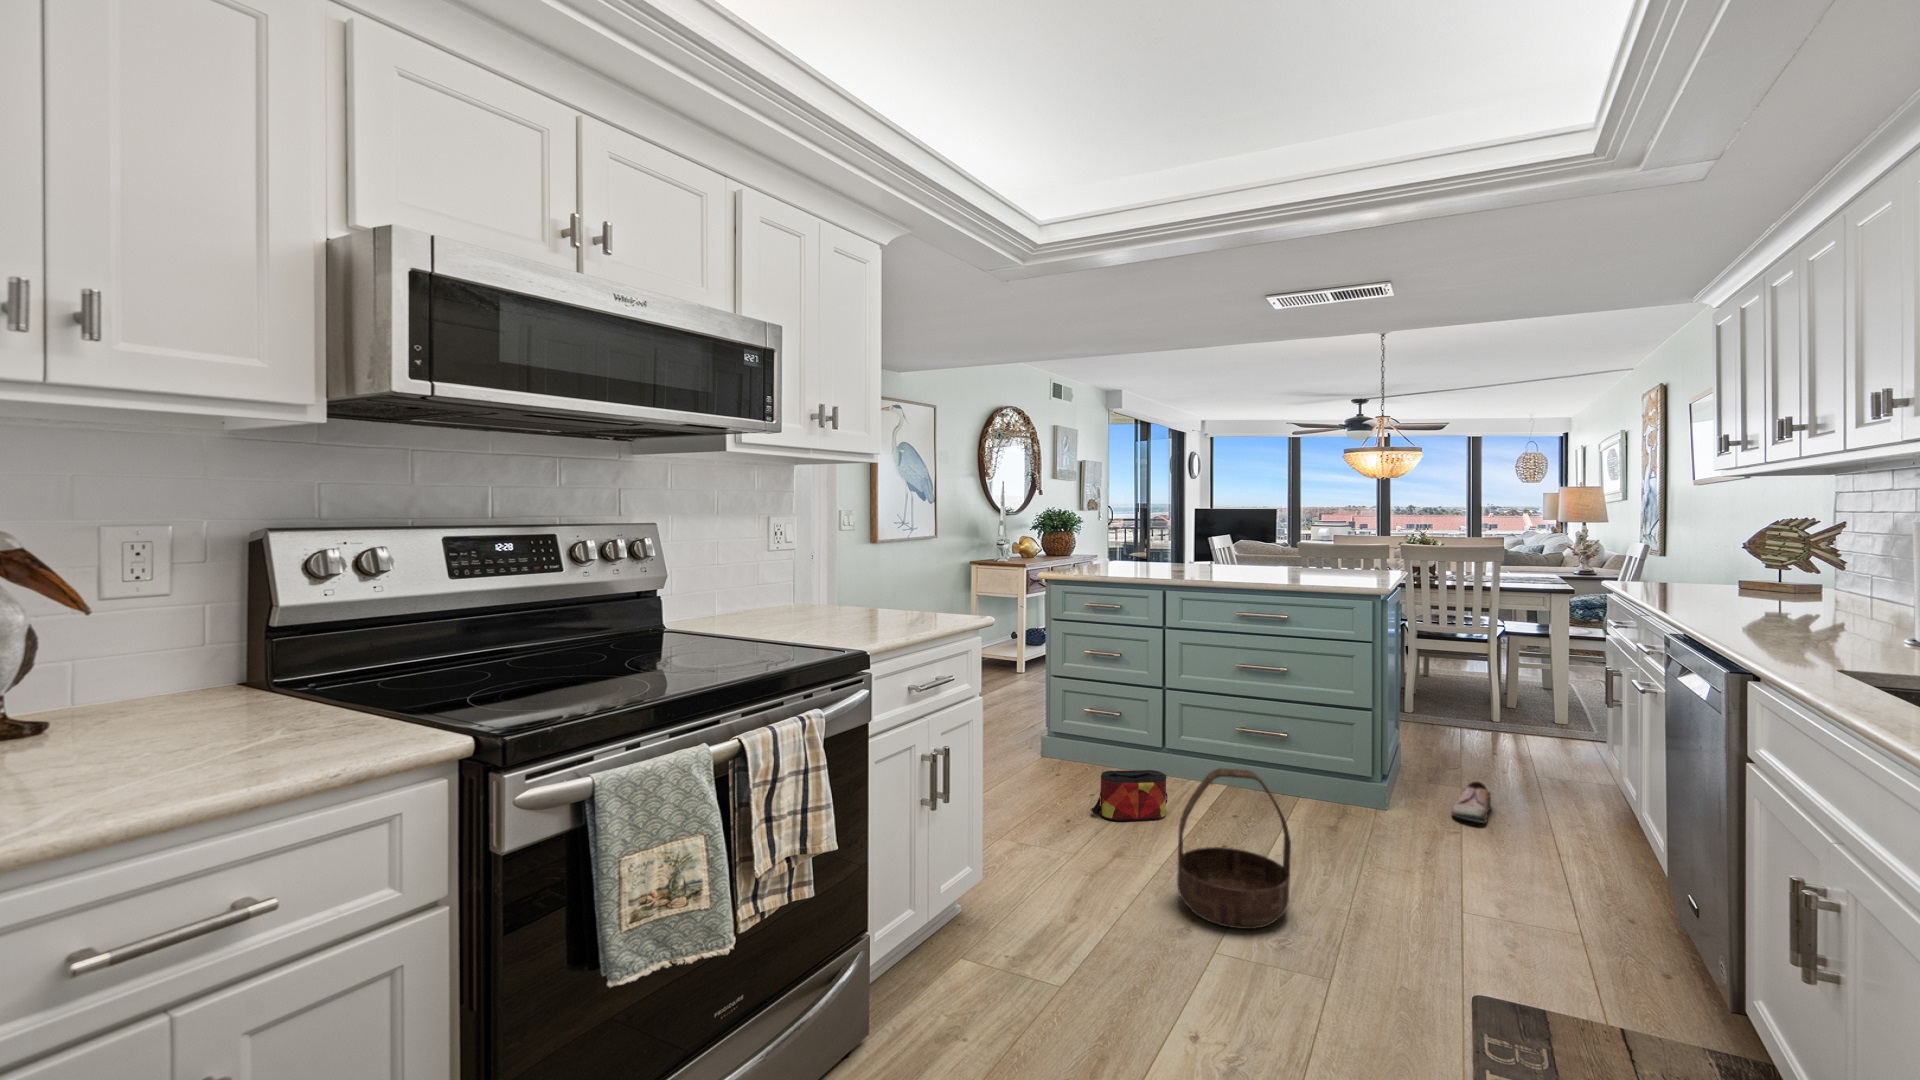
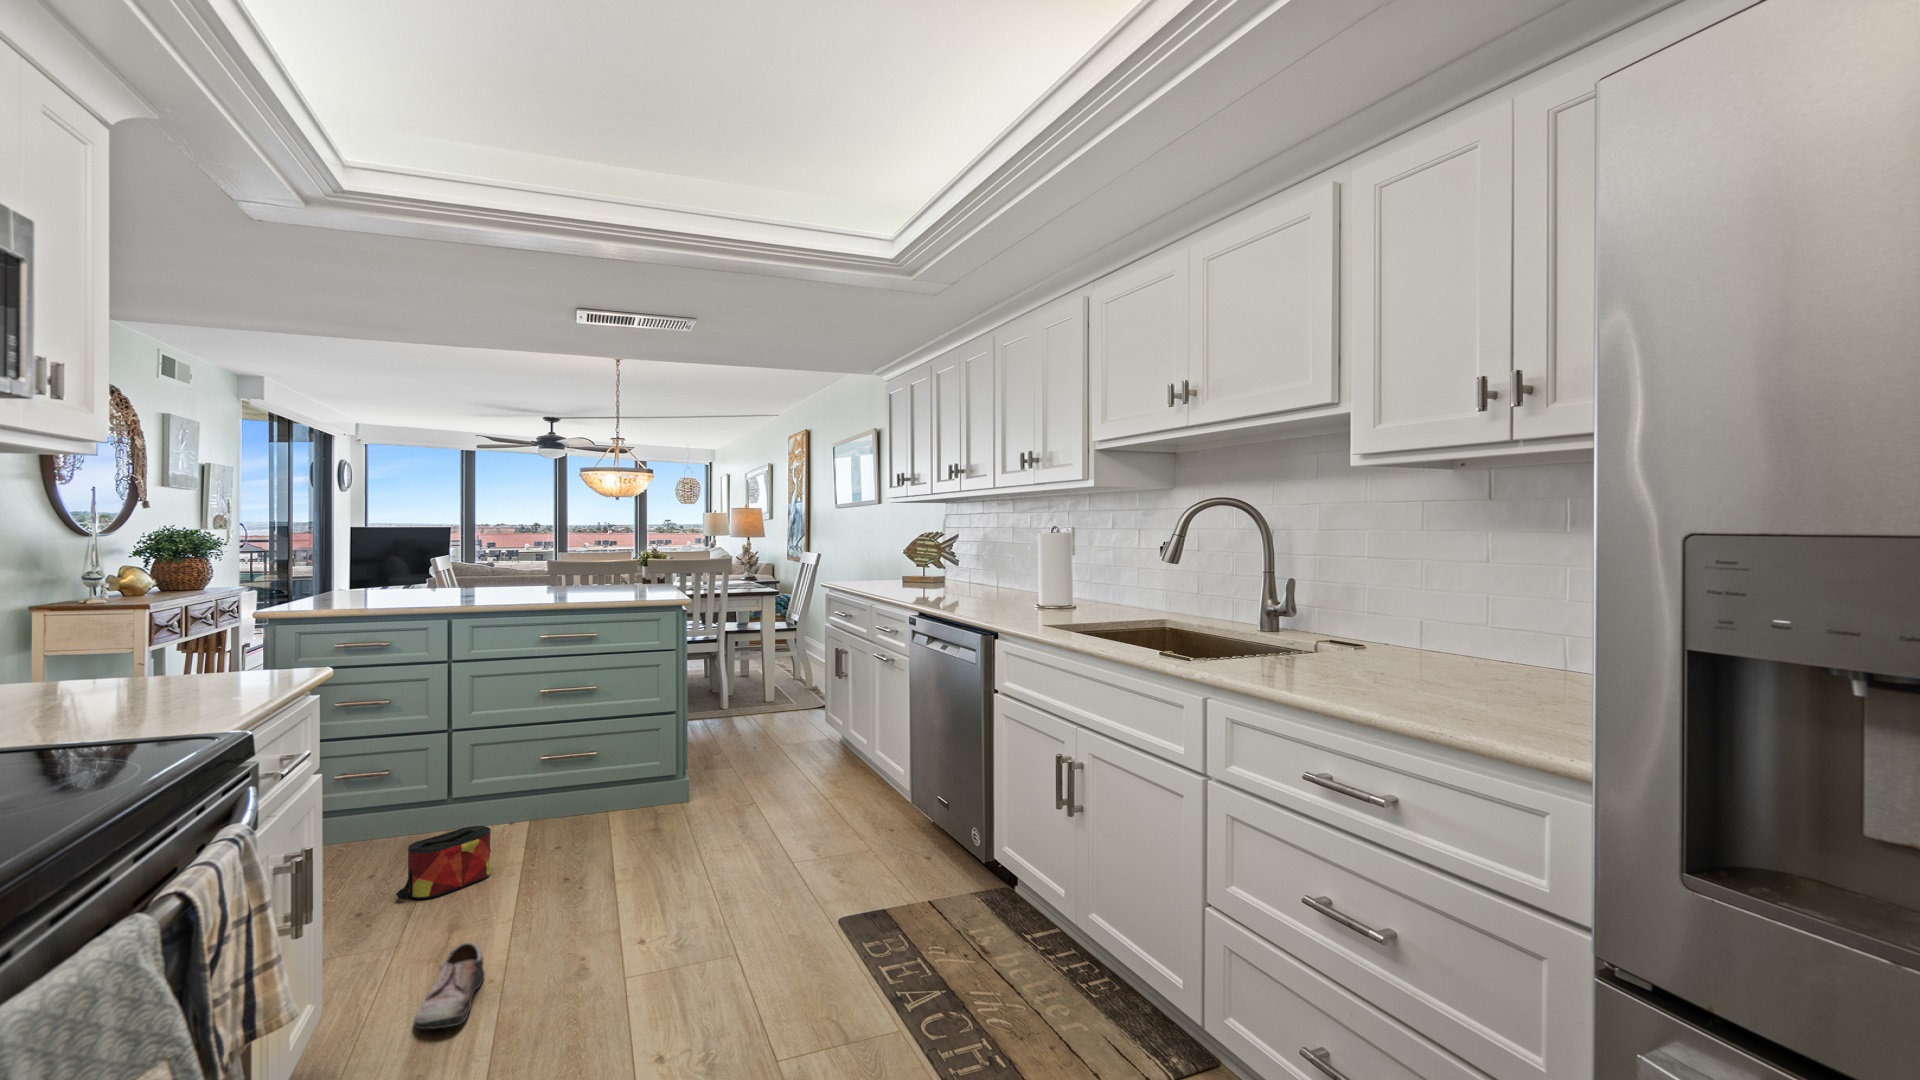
basket: present [1177,768,1291,929] -> none [562,789,678,953]
shoe: present [1451,781,1491,823] -> present [414,943,485,1029]

